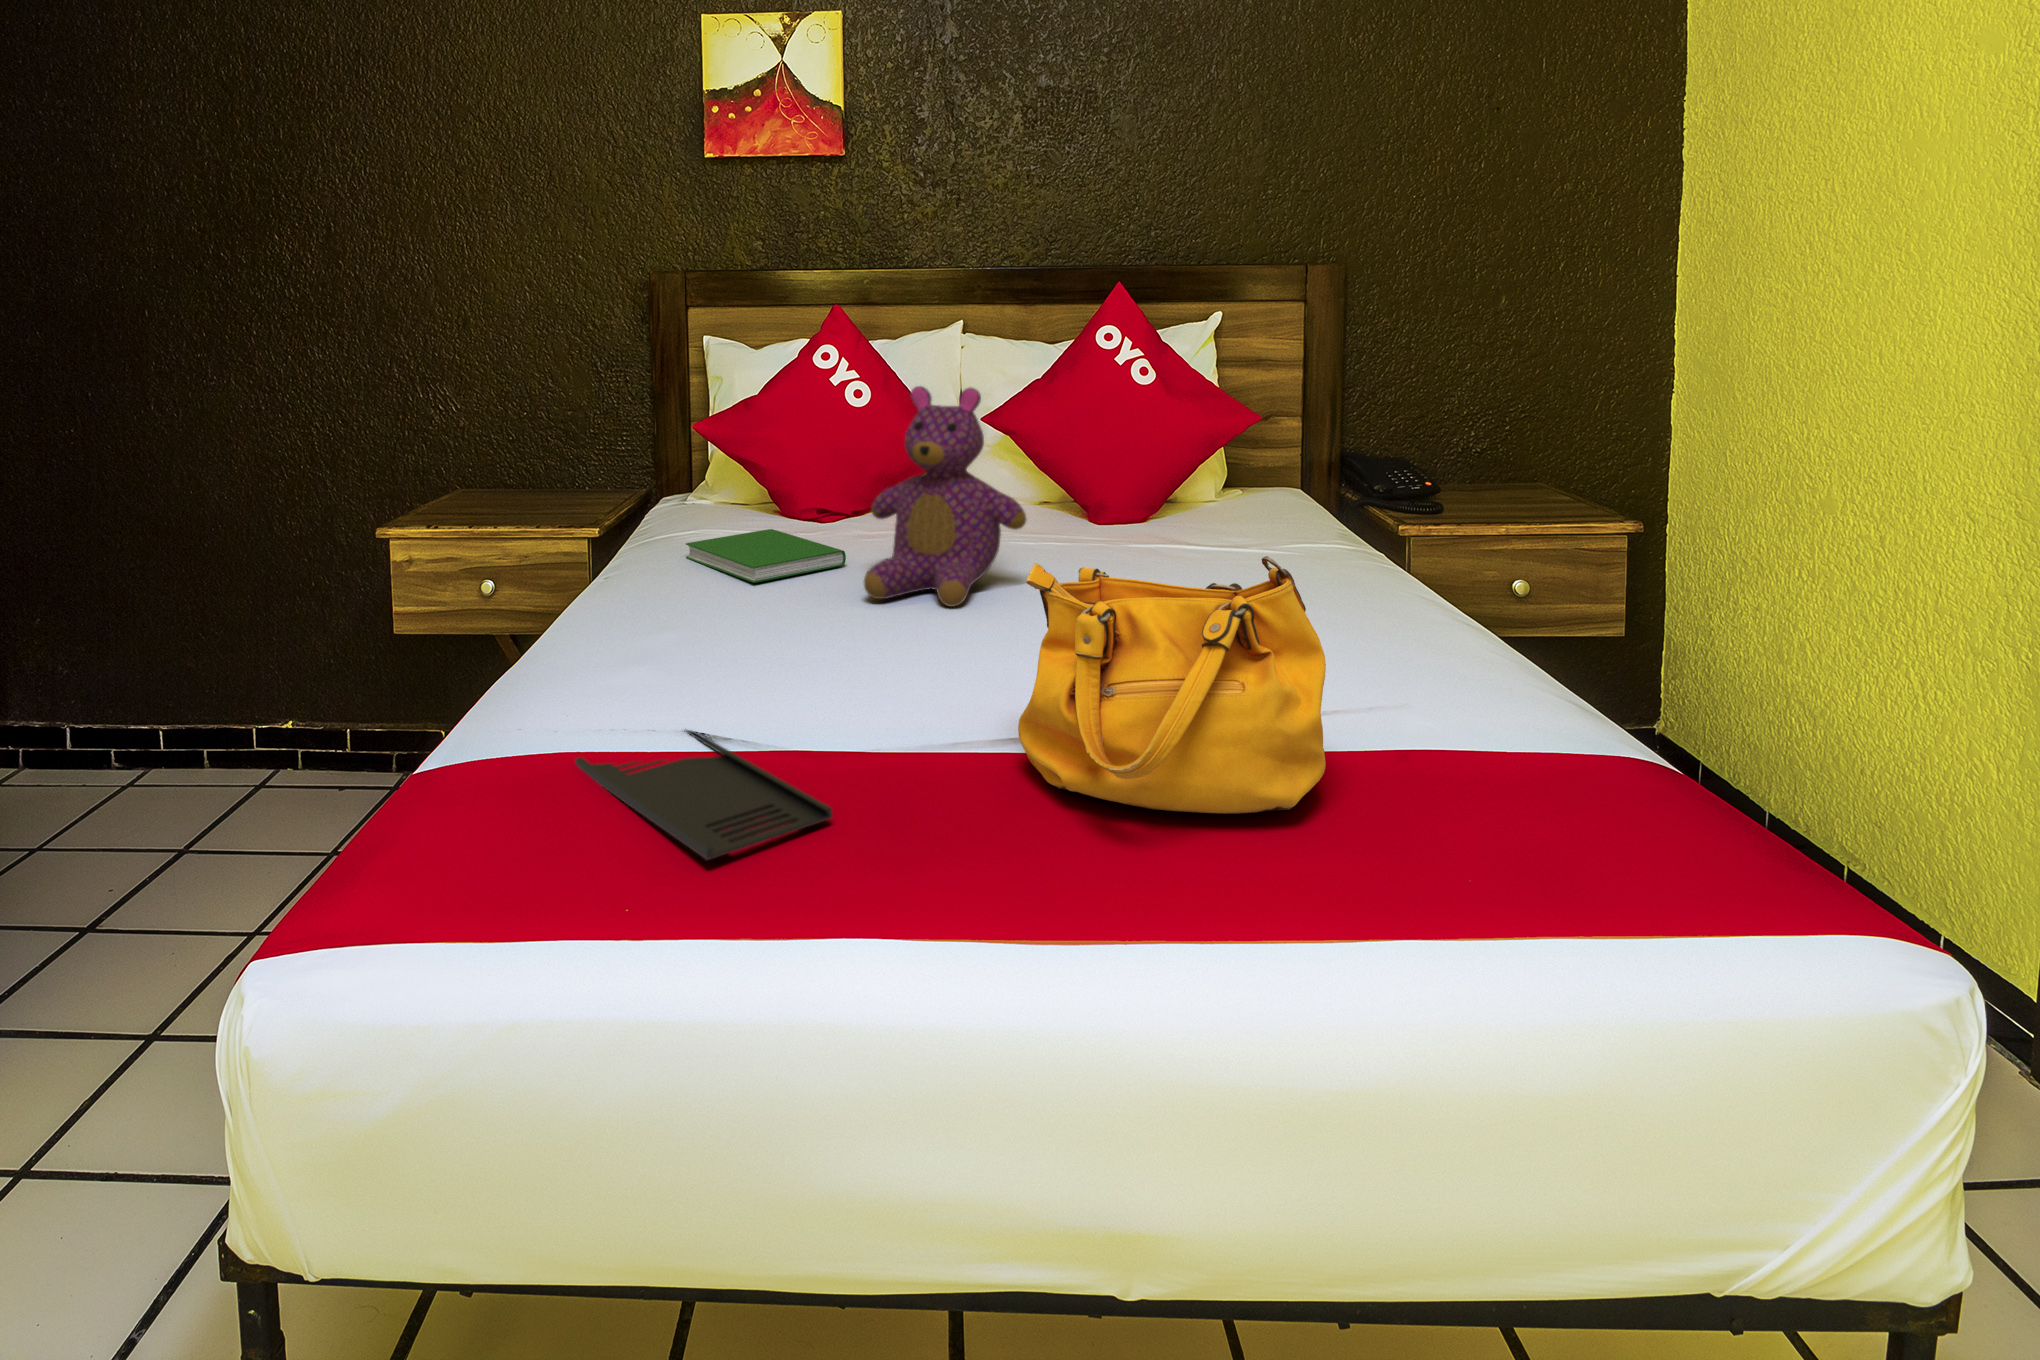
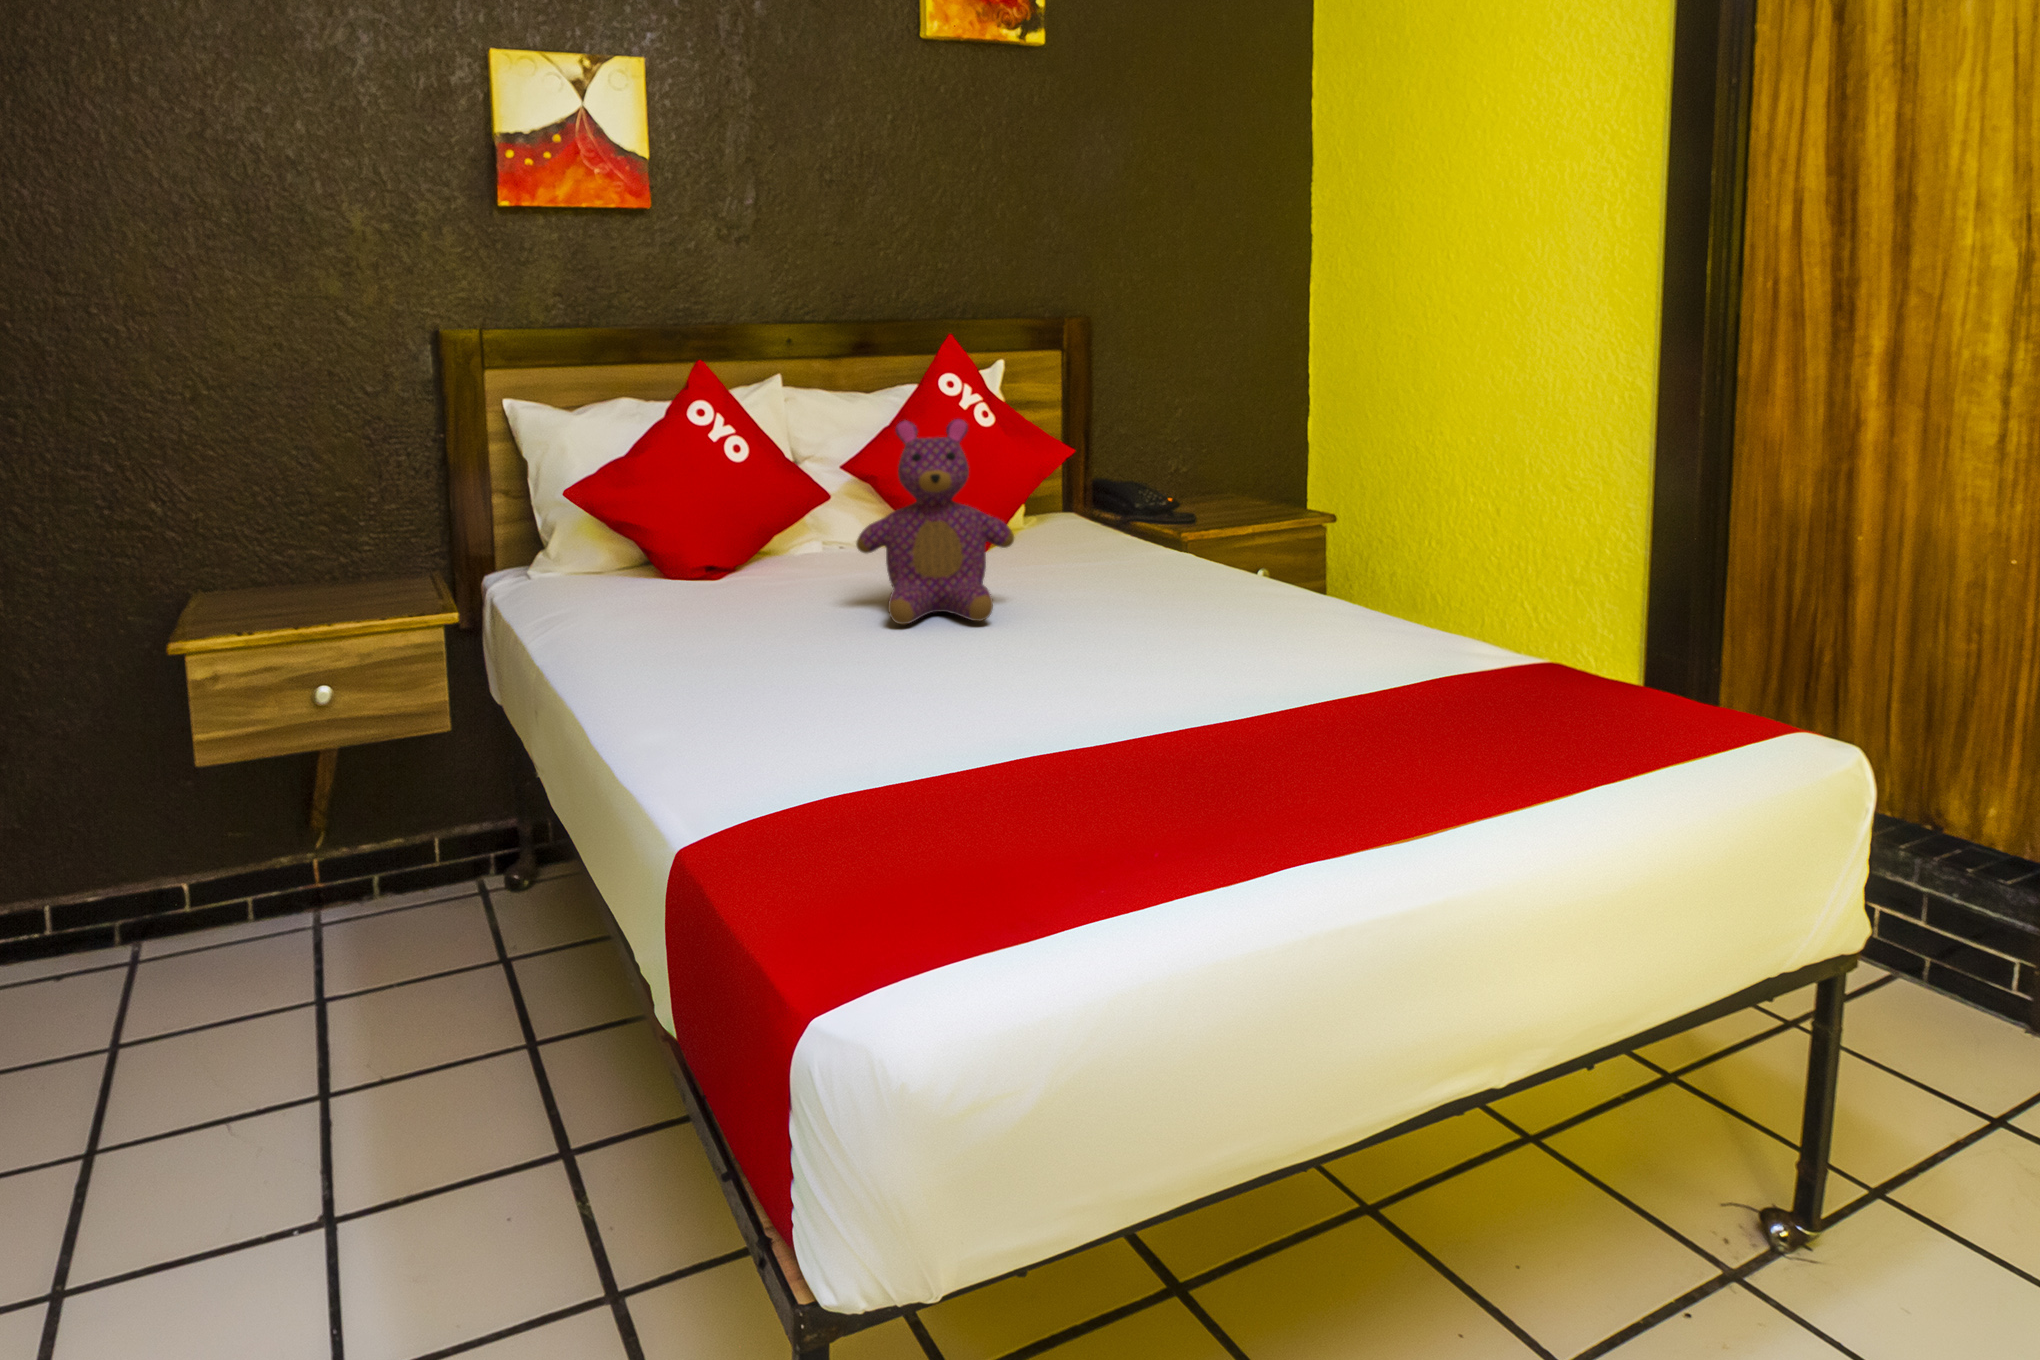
hardcover book: present [686,529,846,583] -> none [642,584,818,628]
handbag: present [1018,556,1326,814] -> none [1219,512,1455,721]
tray: present [575,730,832,860] -> none [857,736,1149,812]

